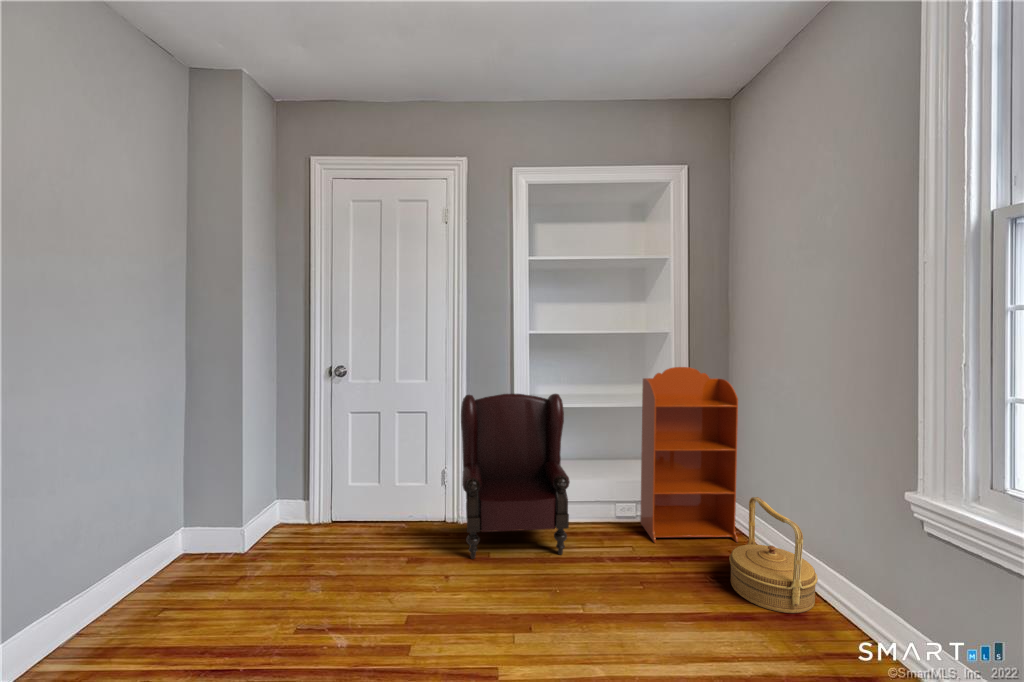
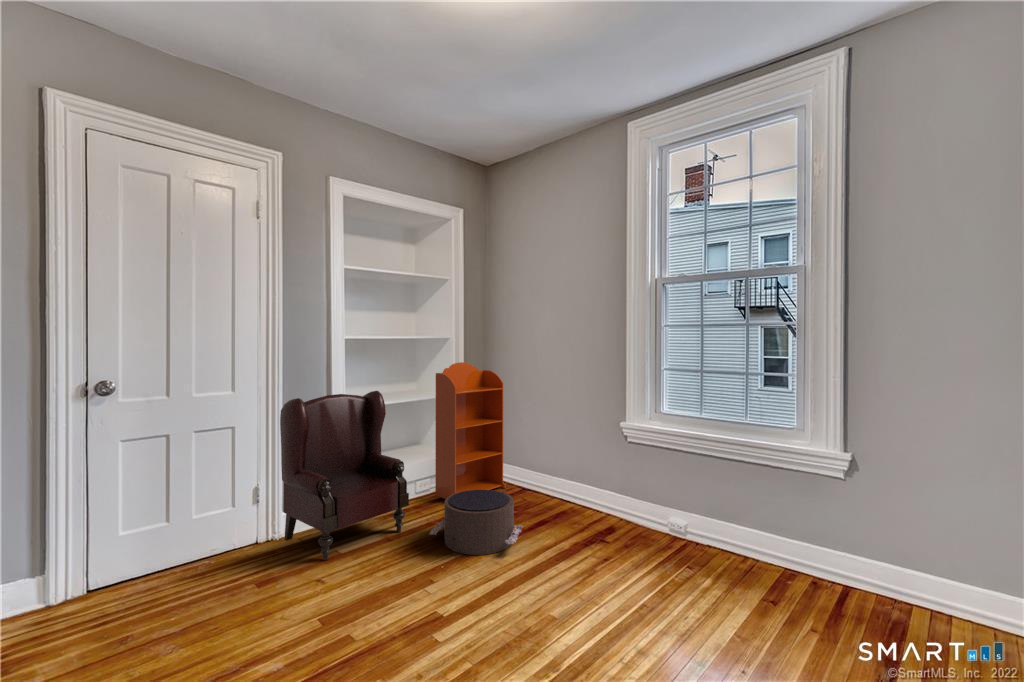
woven basket: present [729,497,818,613] -> none [520,448,572,516]
pouf: none [569,531,688,630] -> present [429,490,522,555]

